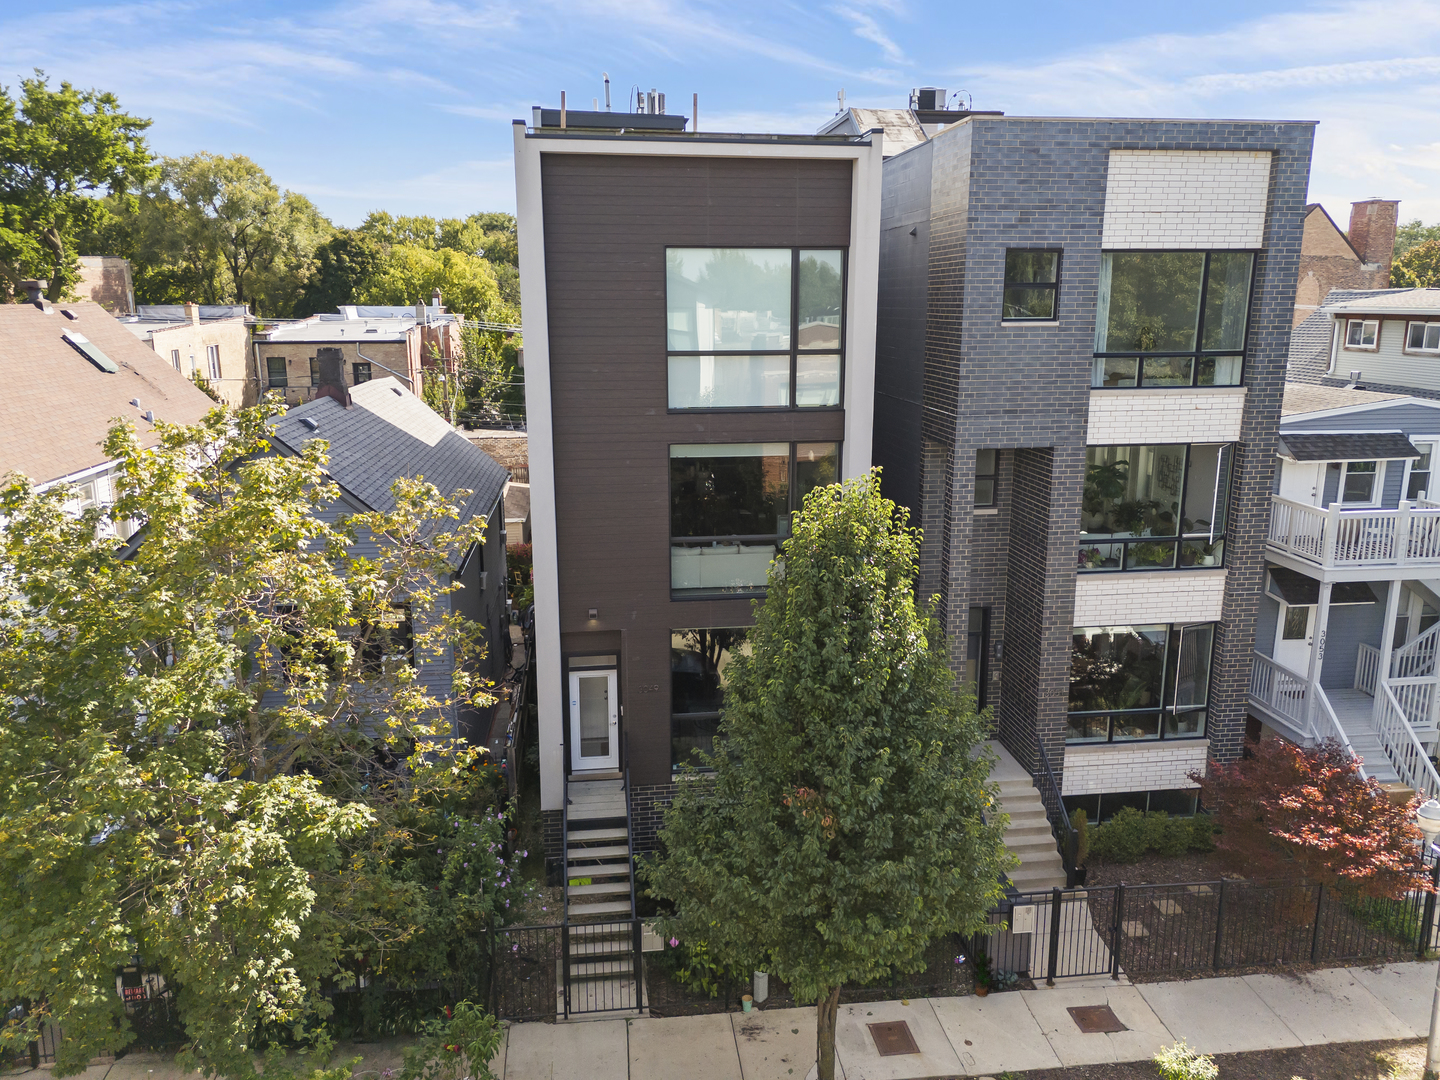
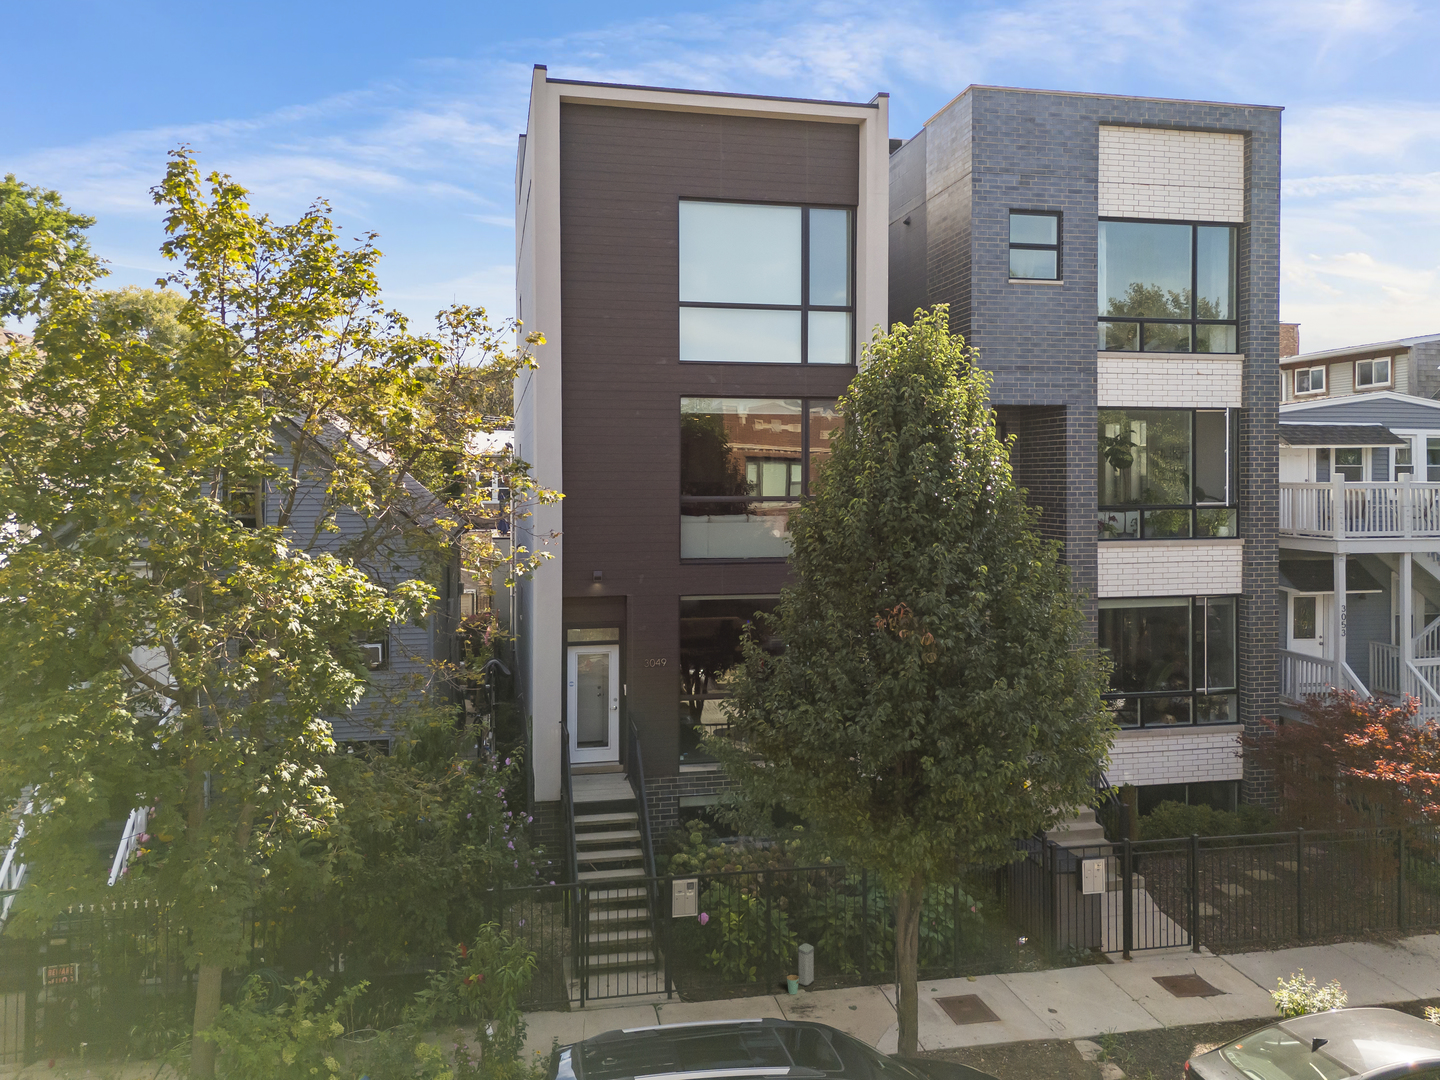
potted plant: present [971,949,996,997] -> none [1036,914,1070,970]

